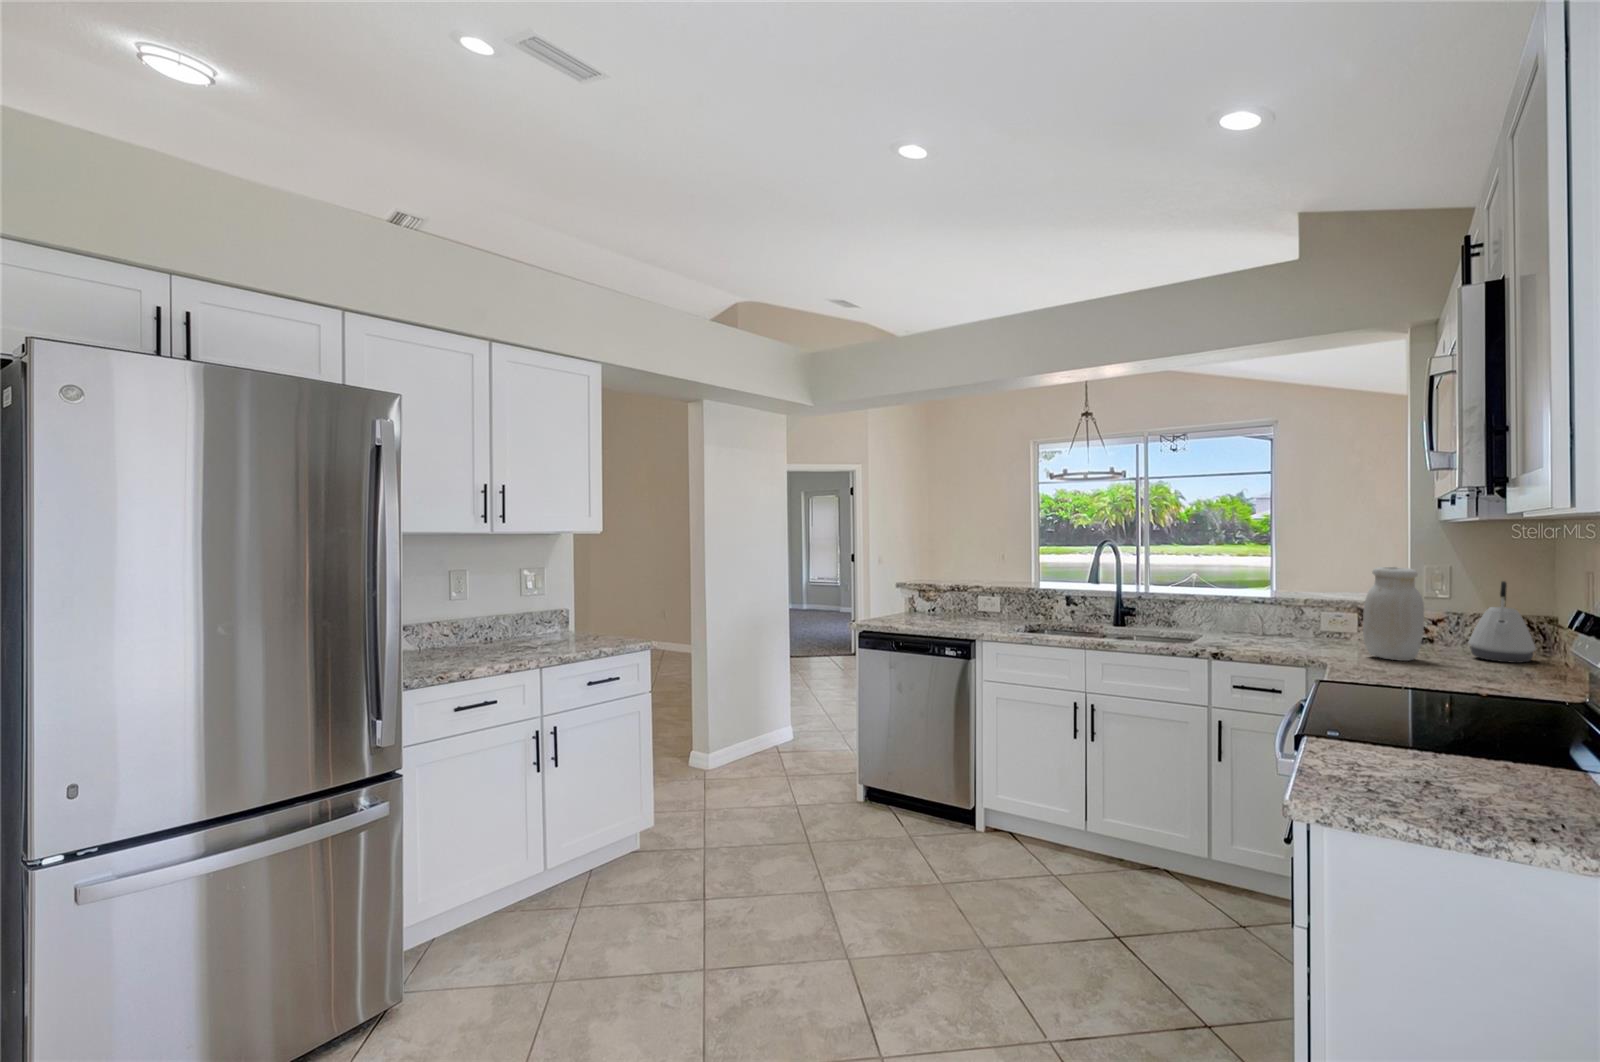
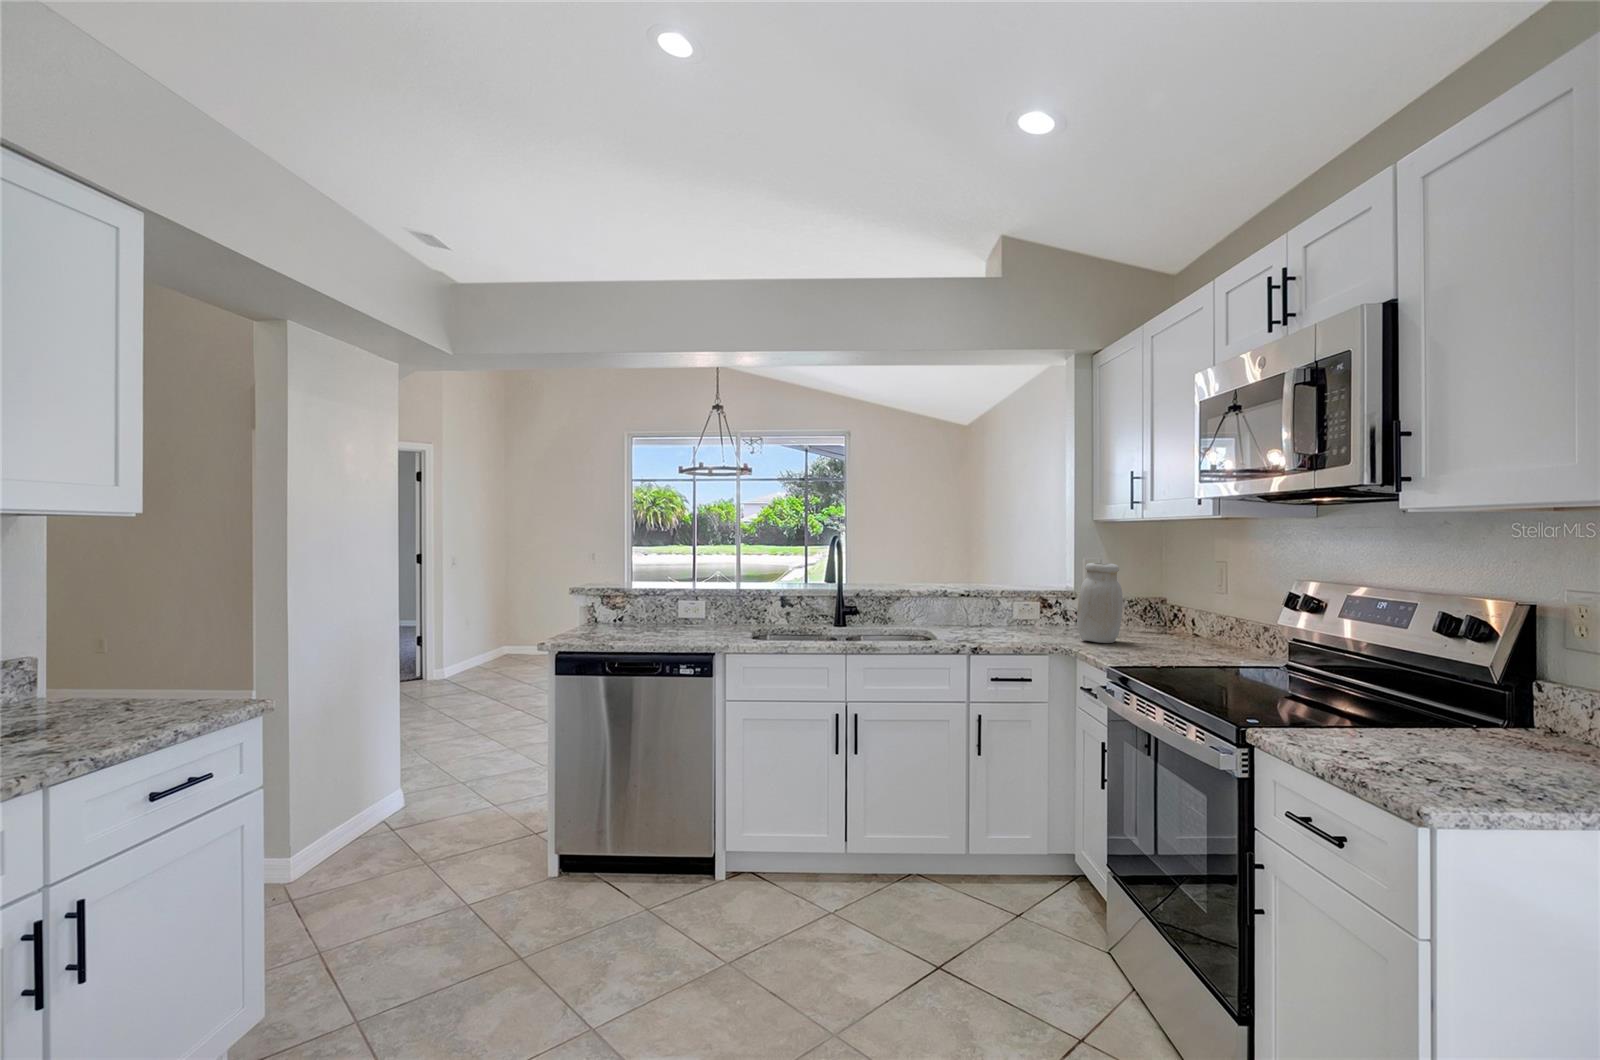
kettle: present [1469,581,1536,663] -> none [1134,573,1177,638]

